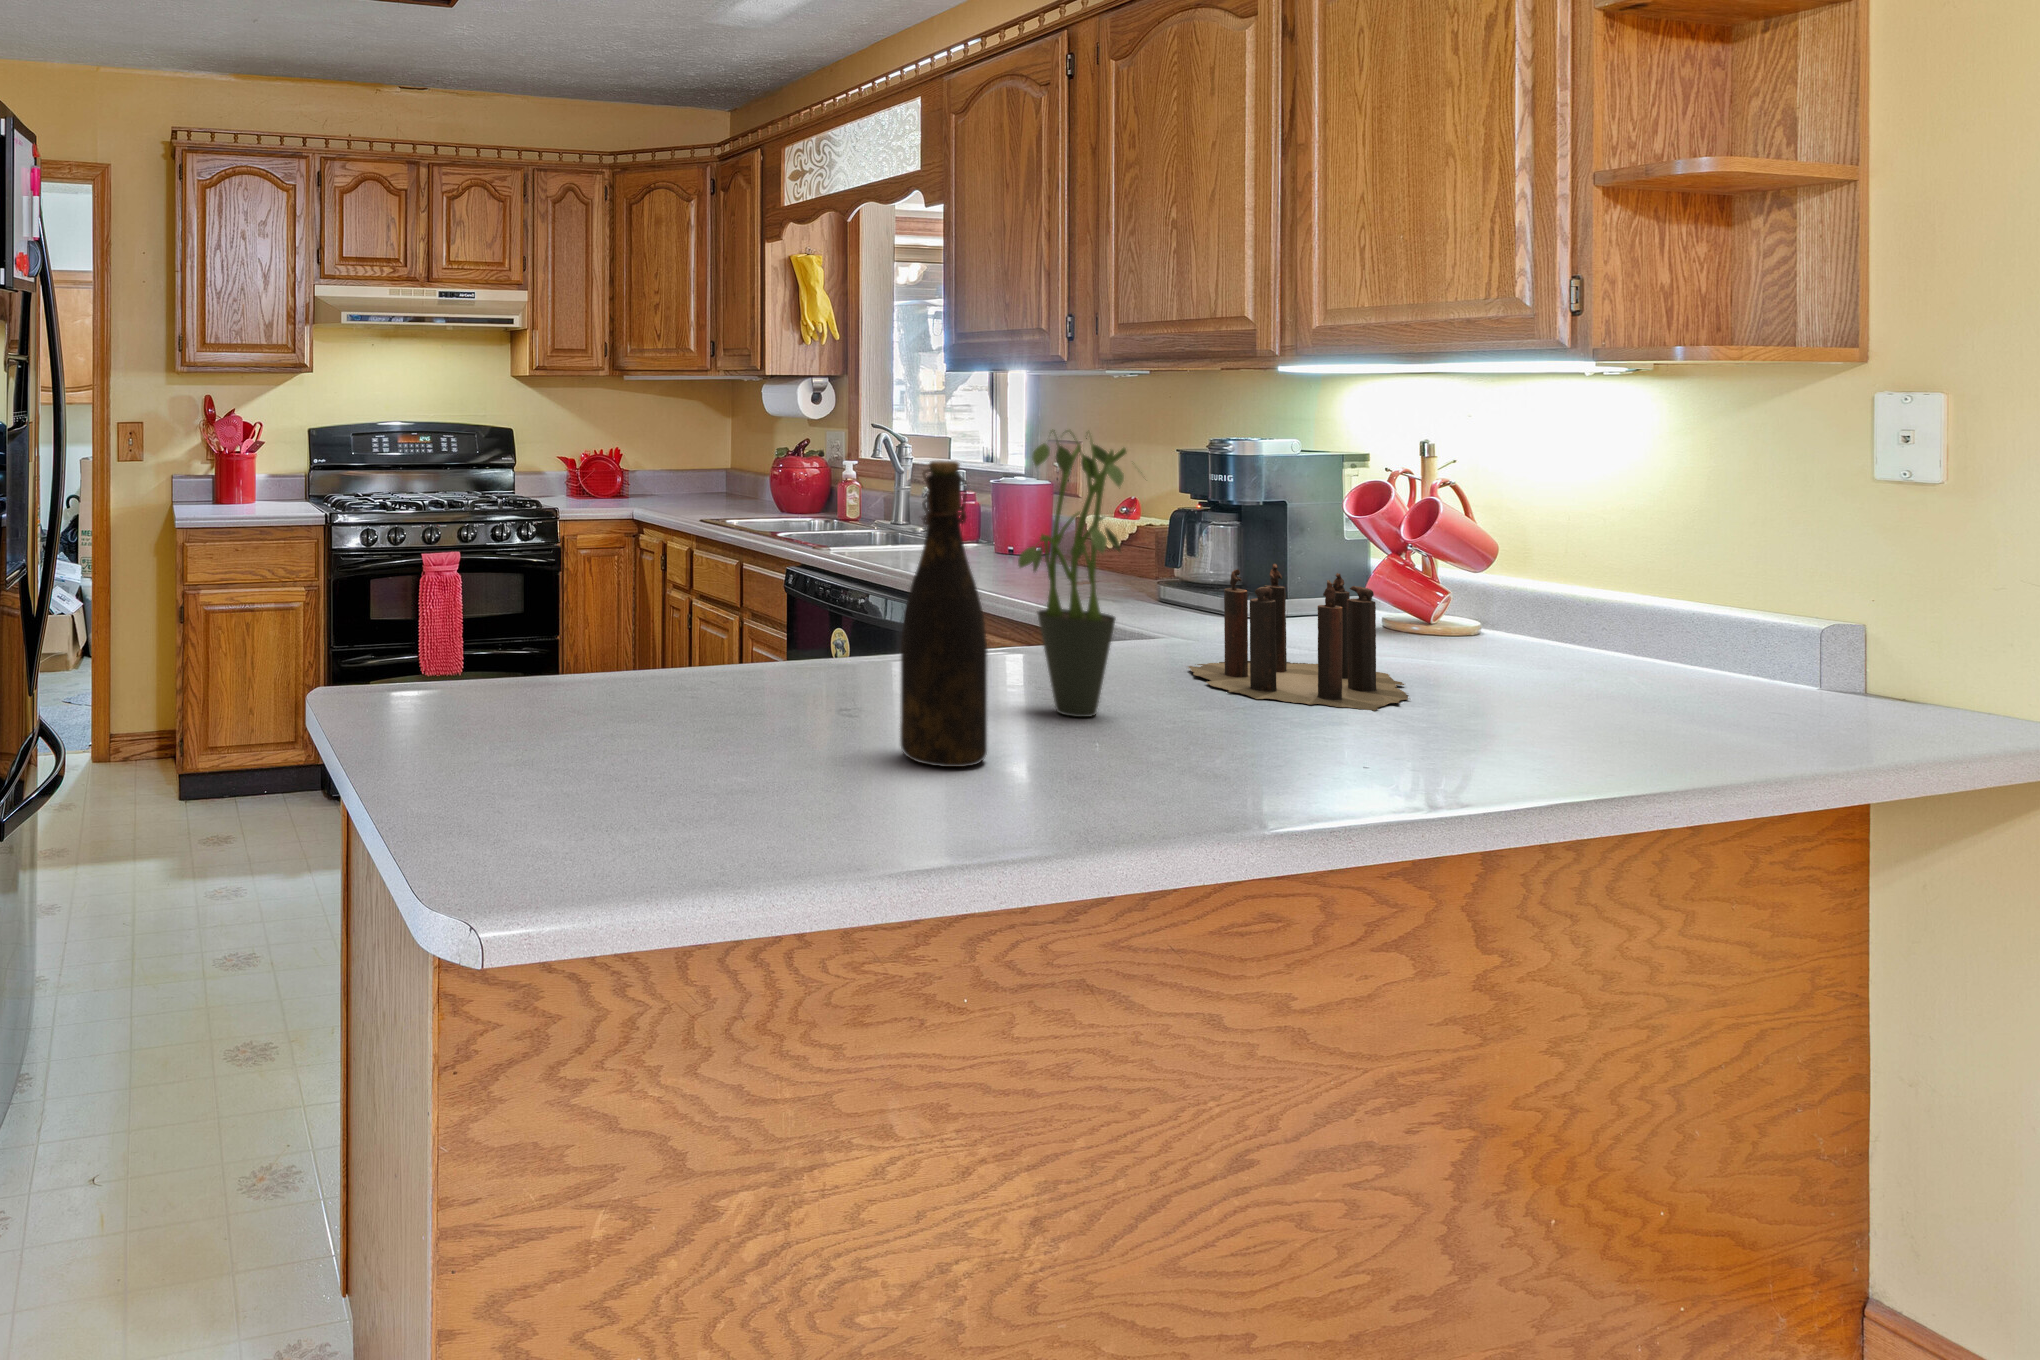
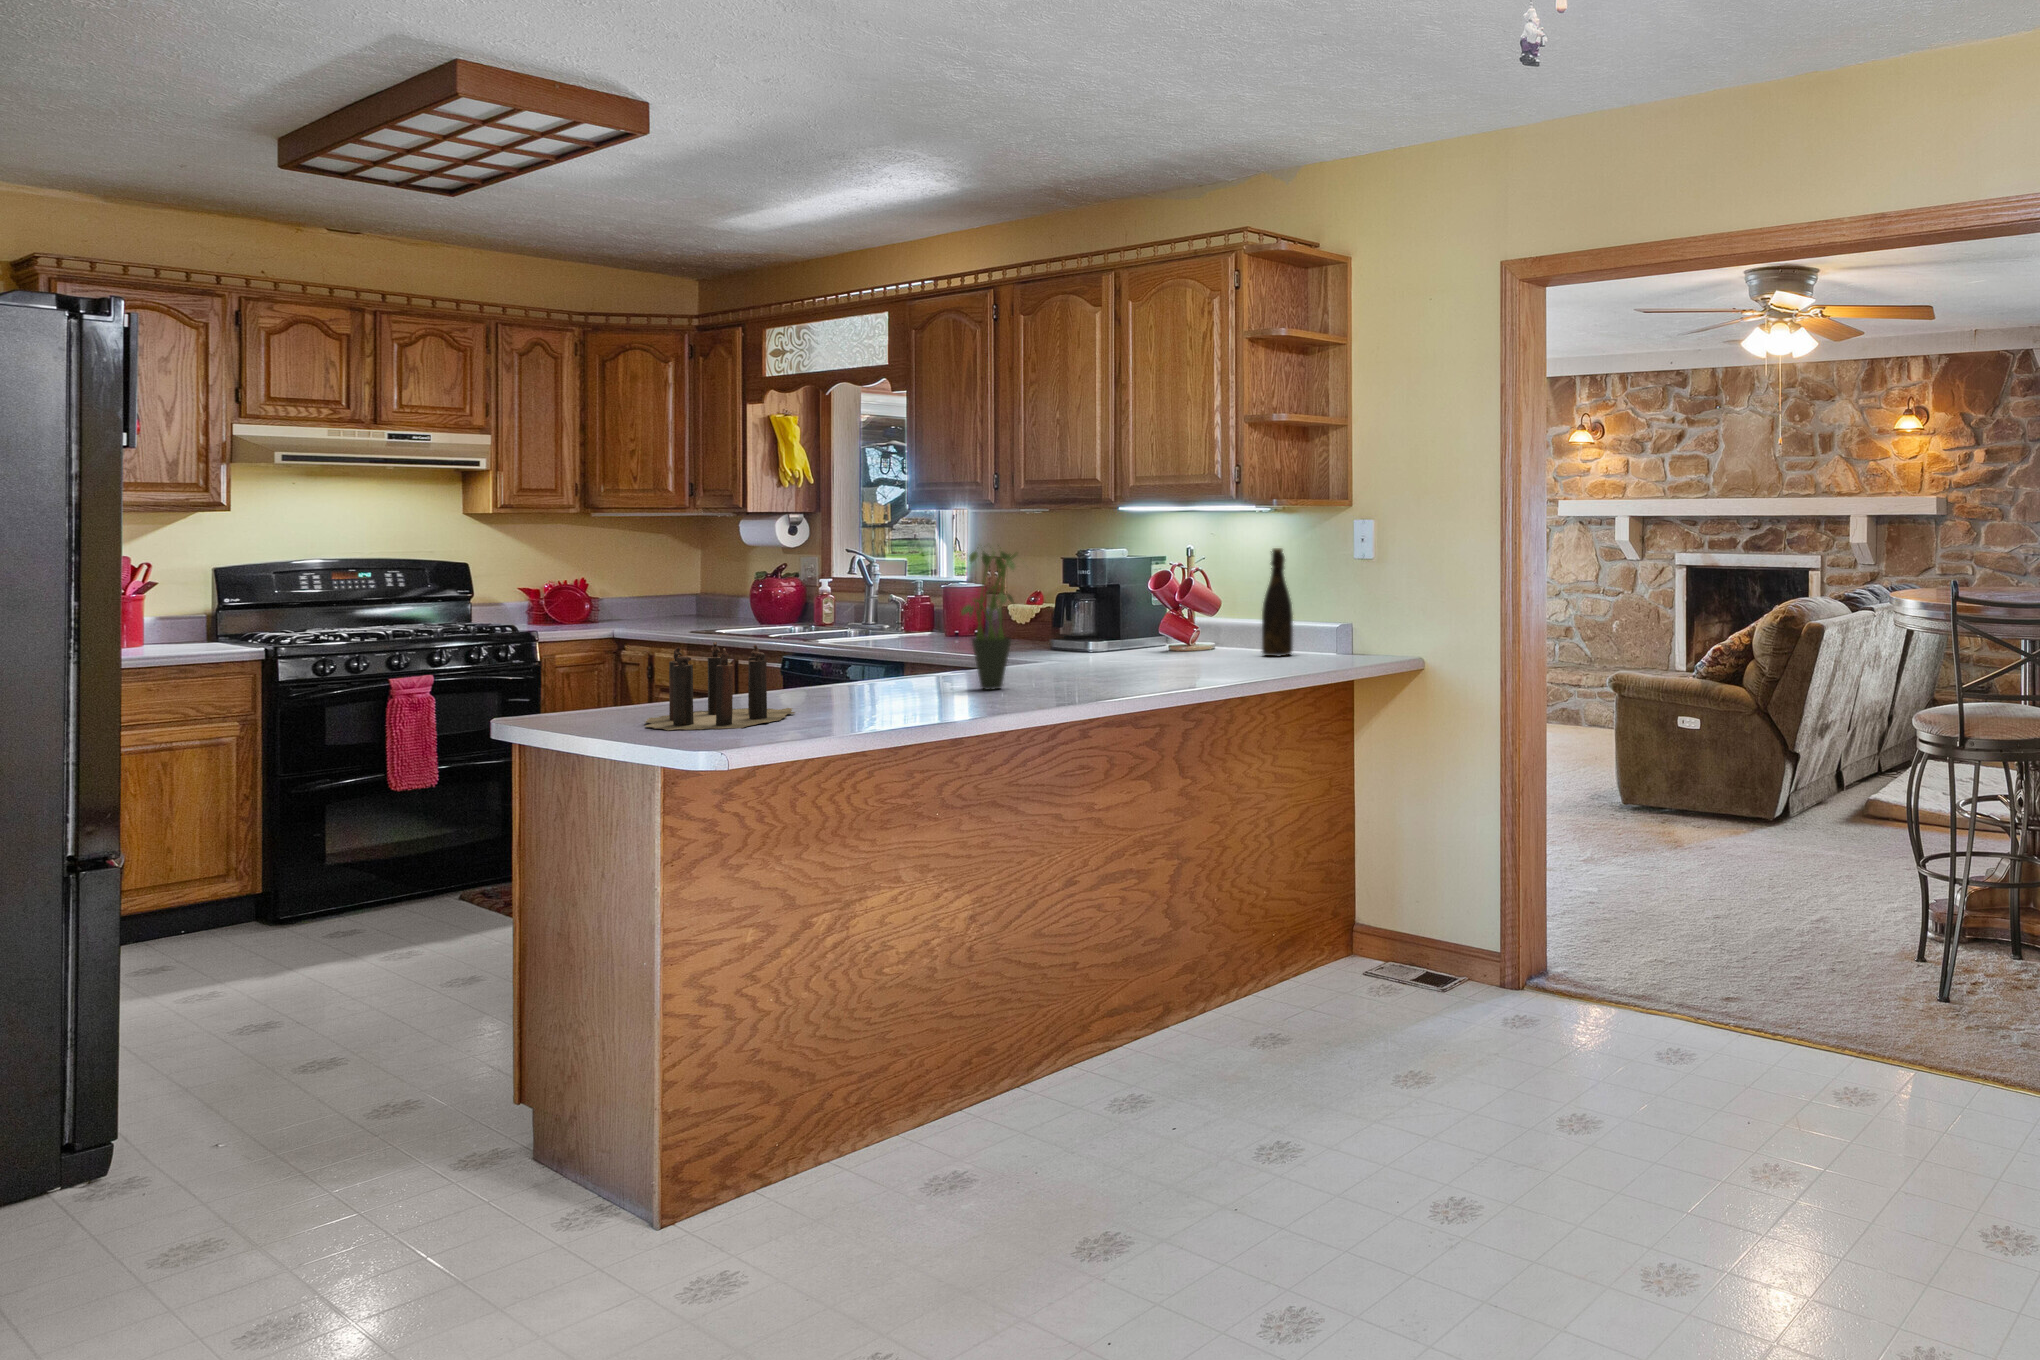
bottle: present [900,461,987,767] -> present [1262,548,1293,656]
candle: present [1188,564,1409,711] -> present [645,642,795,730]

